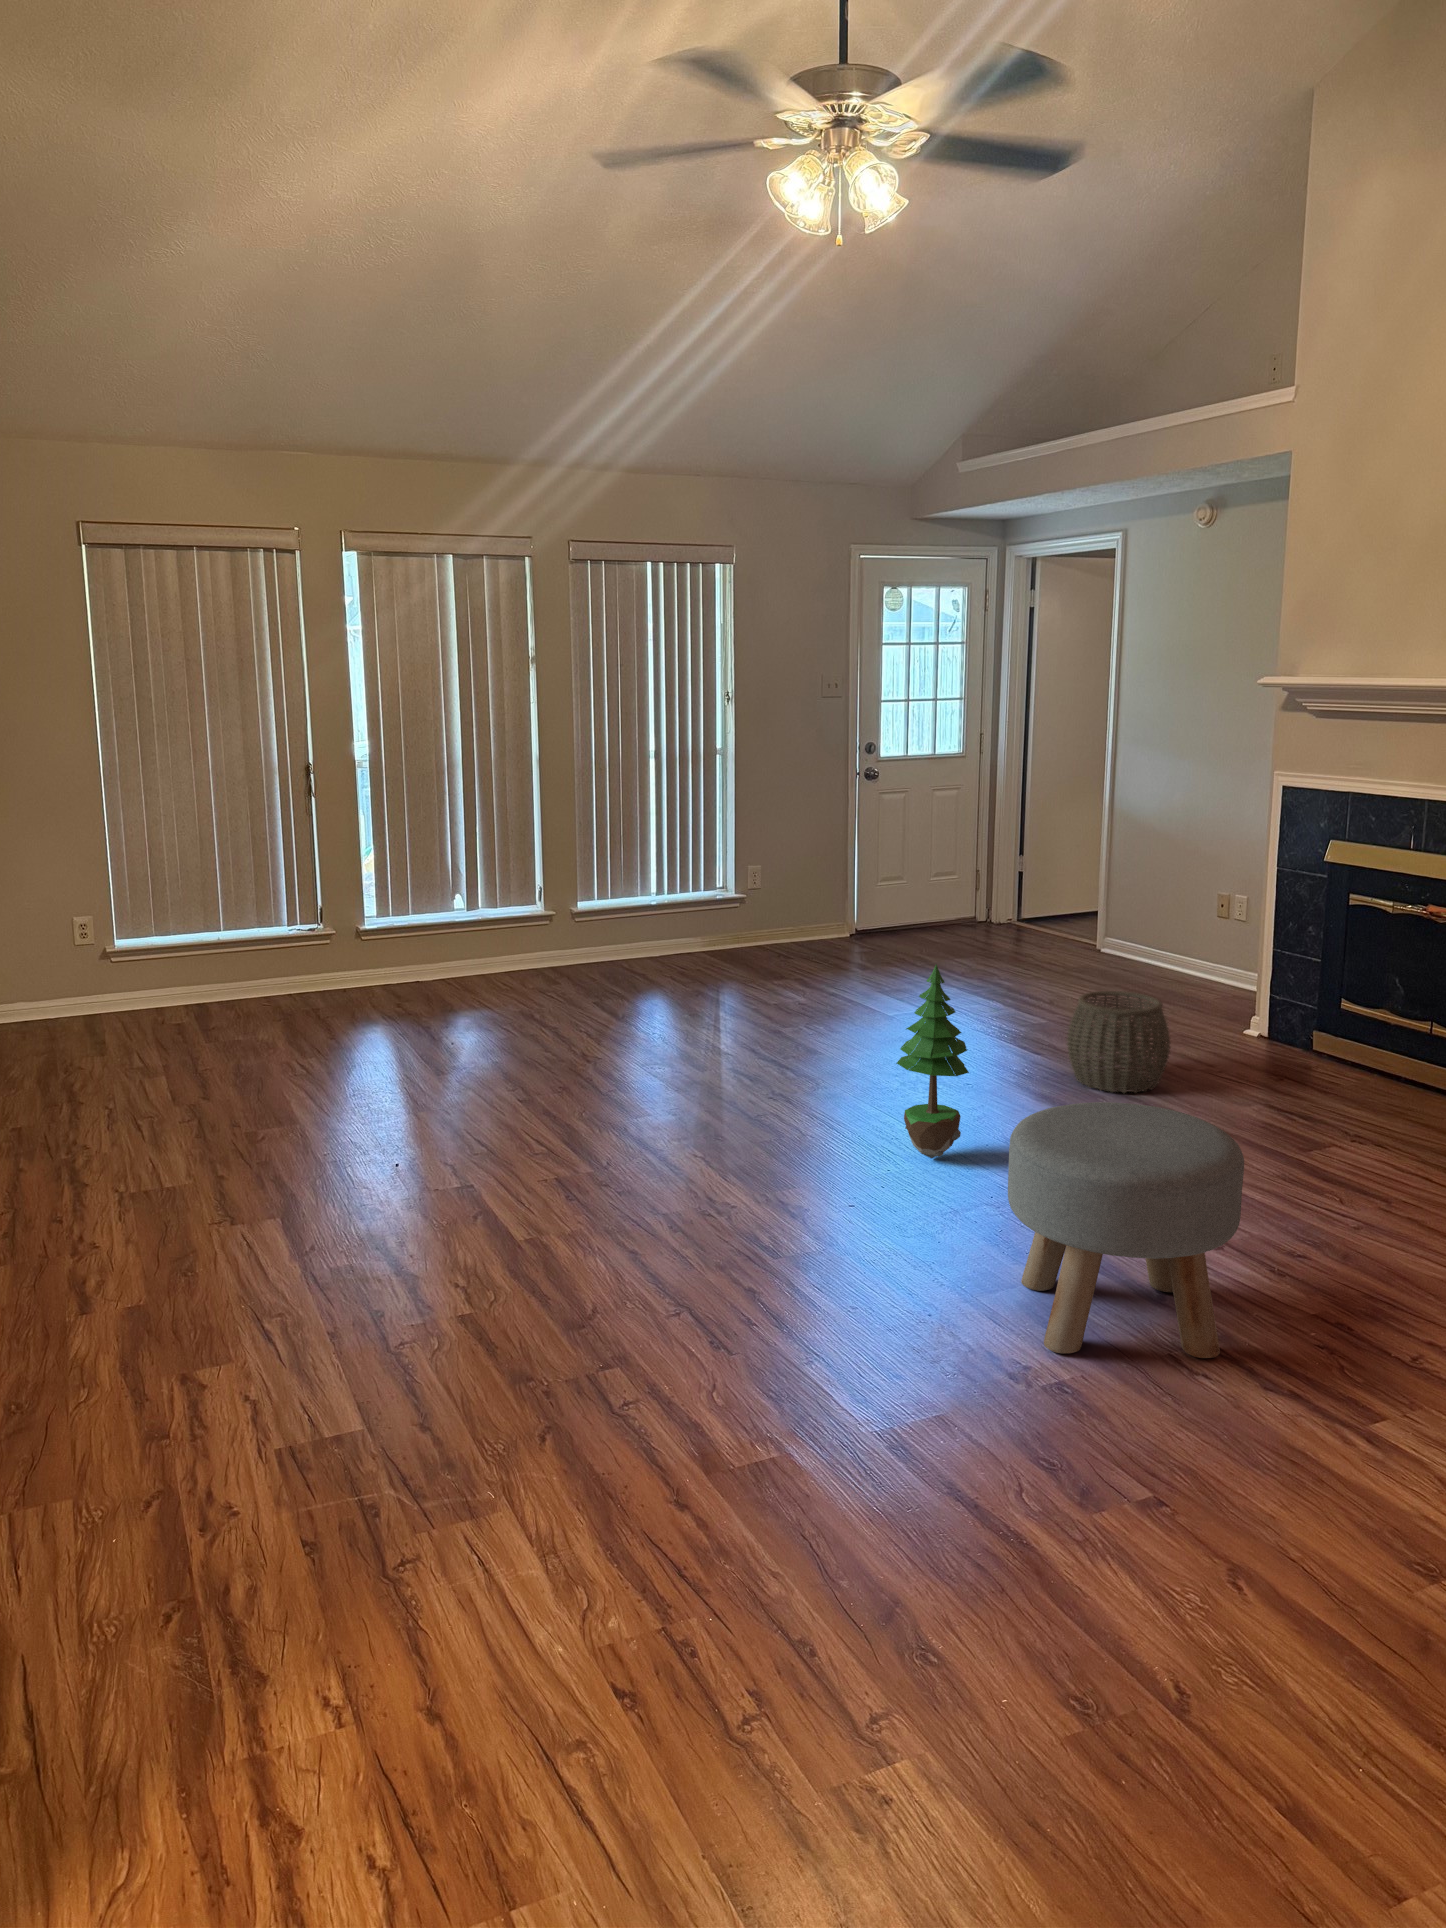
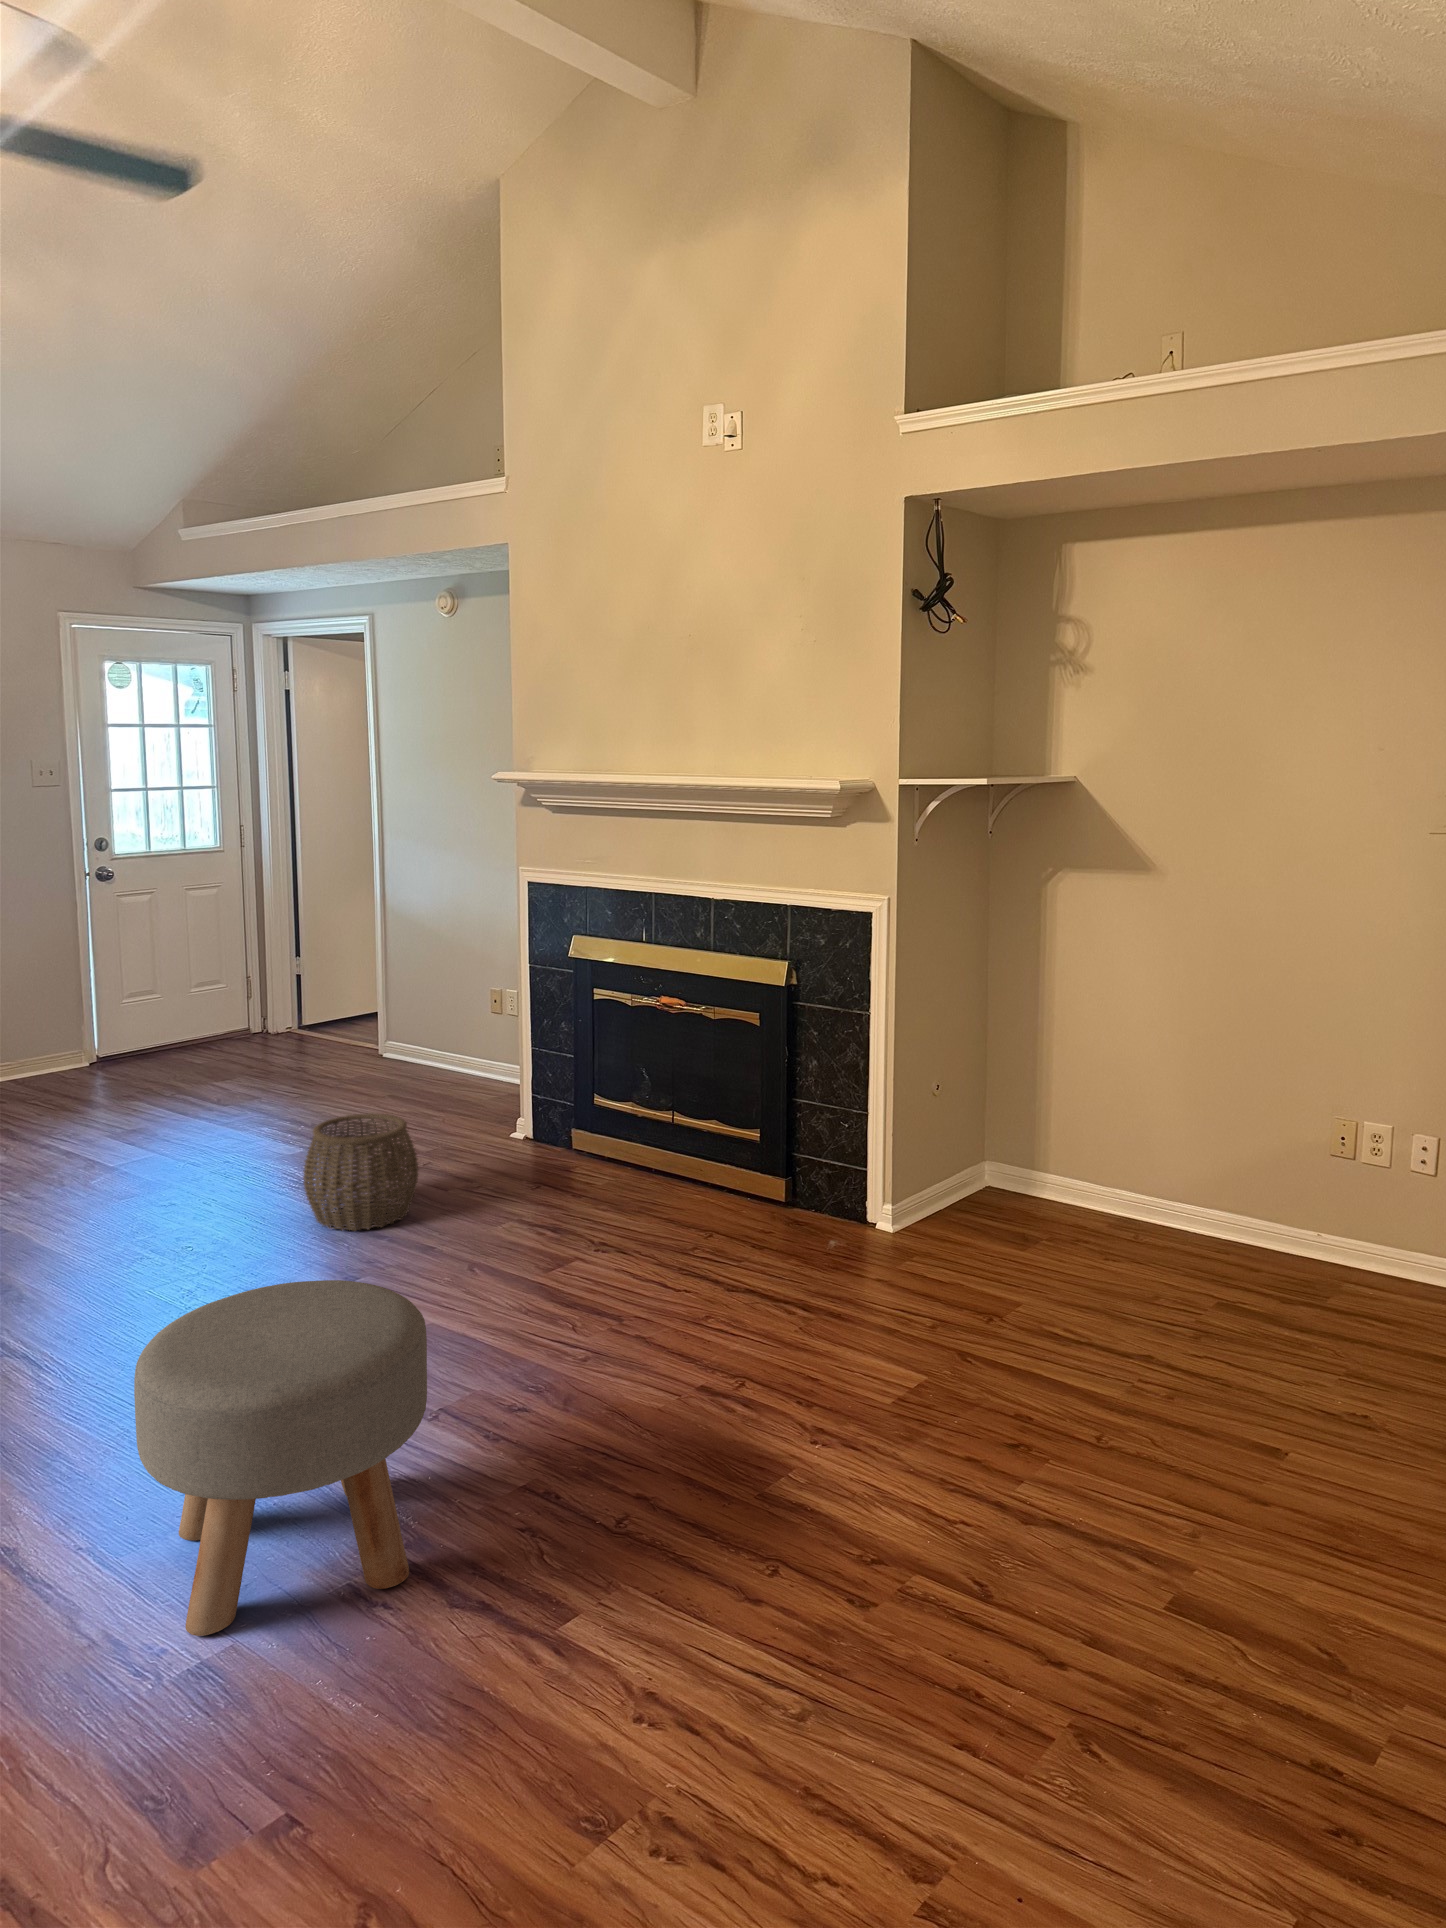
potted tree: present [896,965,969,1158] -> none [44,1124,146,1366]

